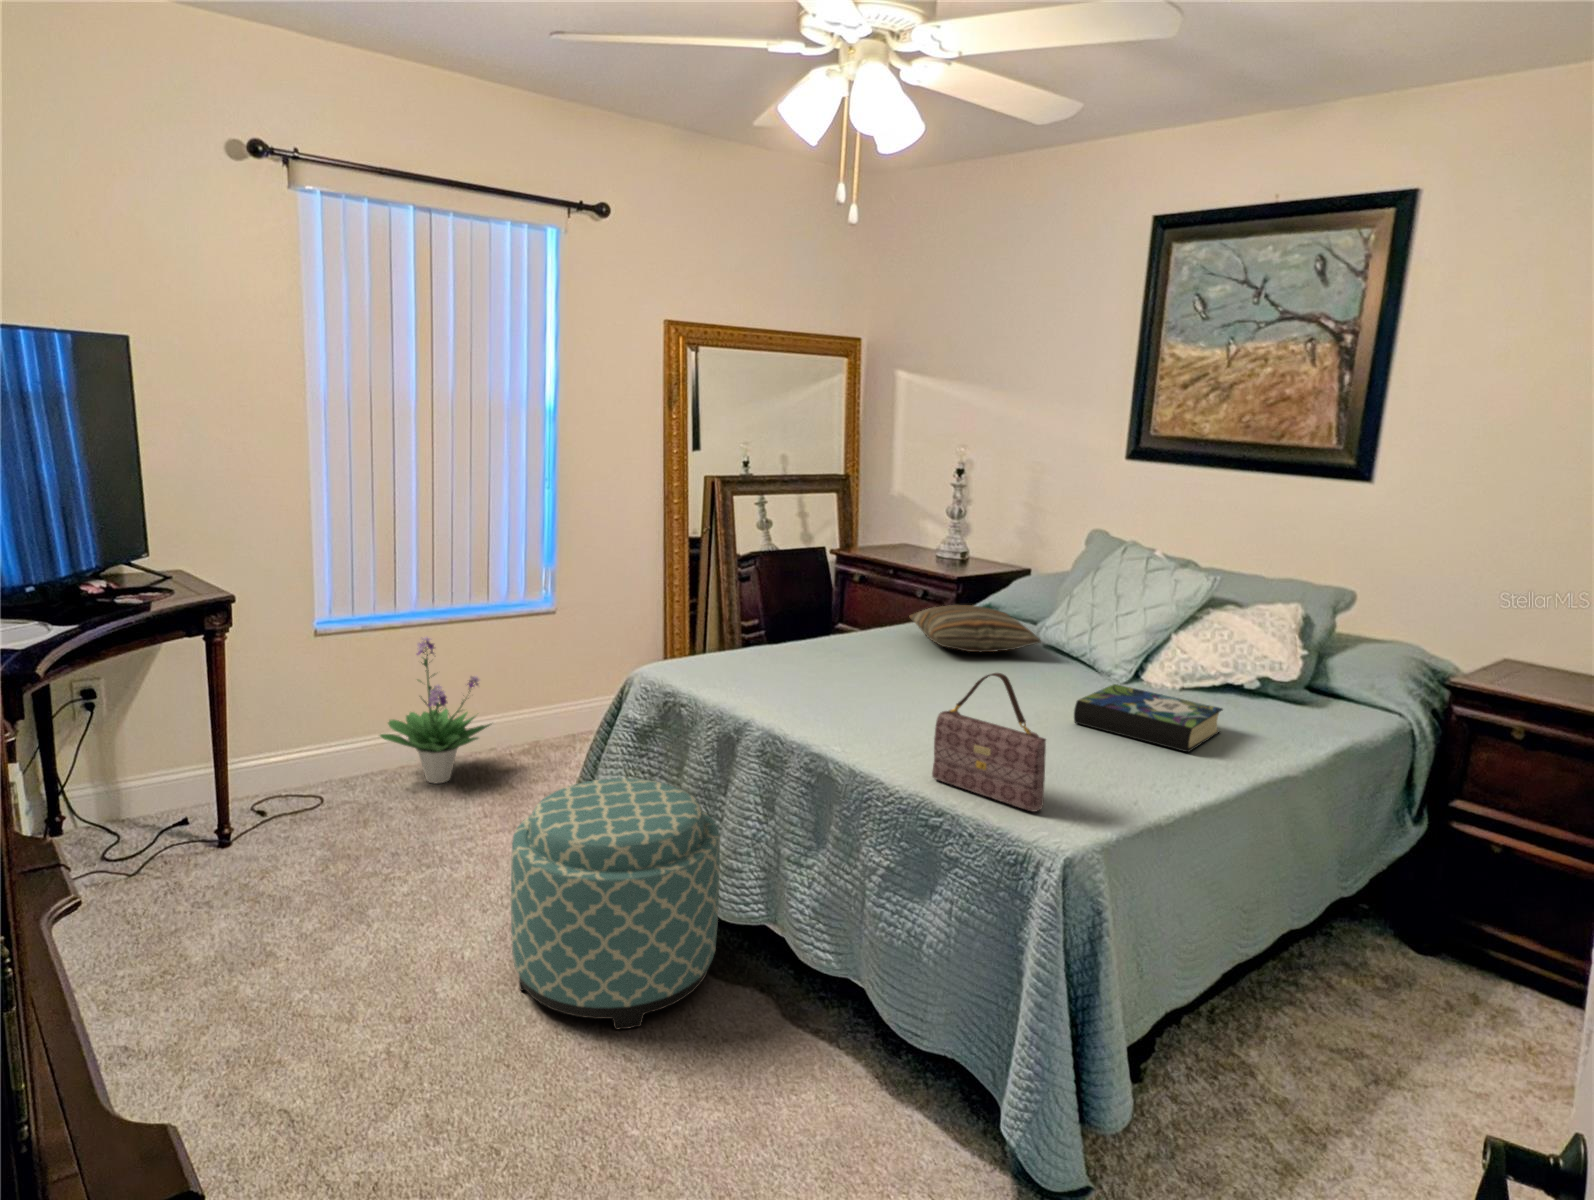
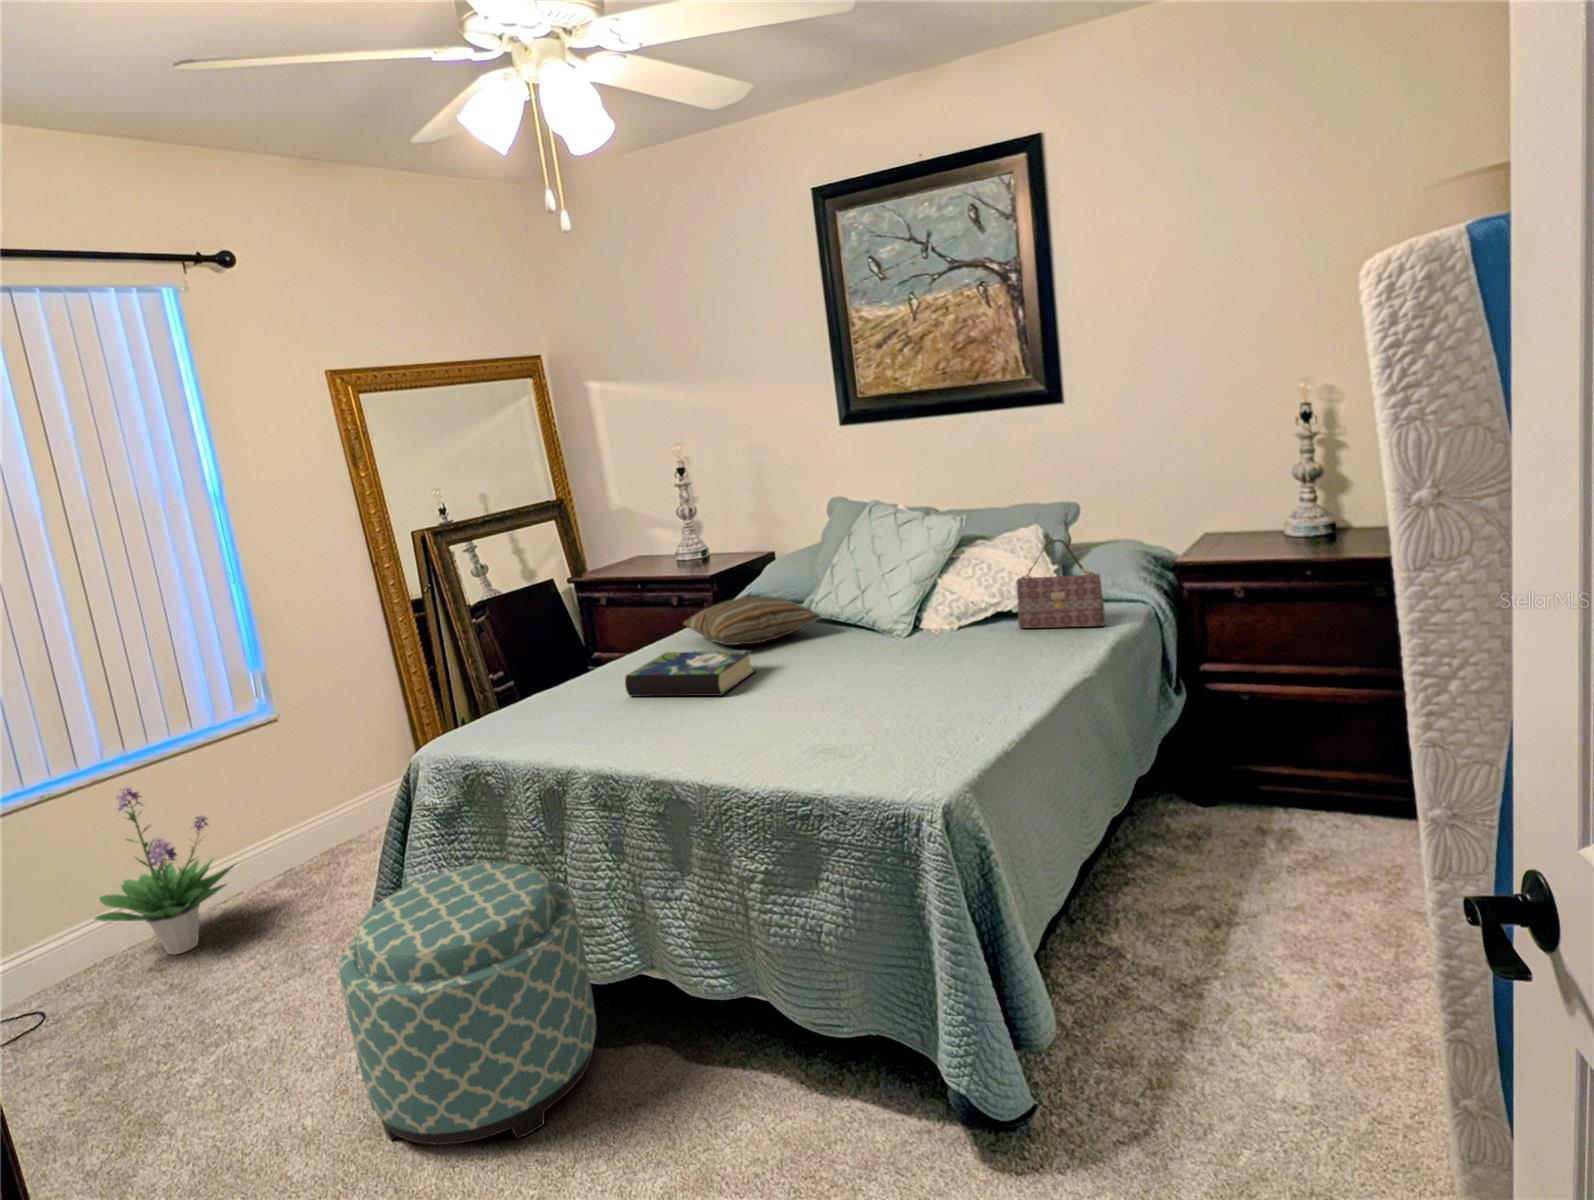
handbag: present [932,673,1046,812] -> present [1017,539,1106,628]
book: present [1074,684,1223,752] -> present [625,650,755,696]

